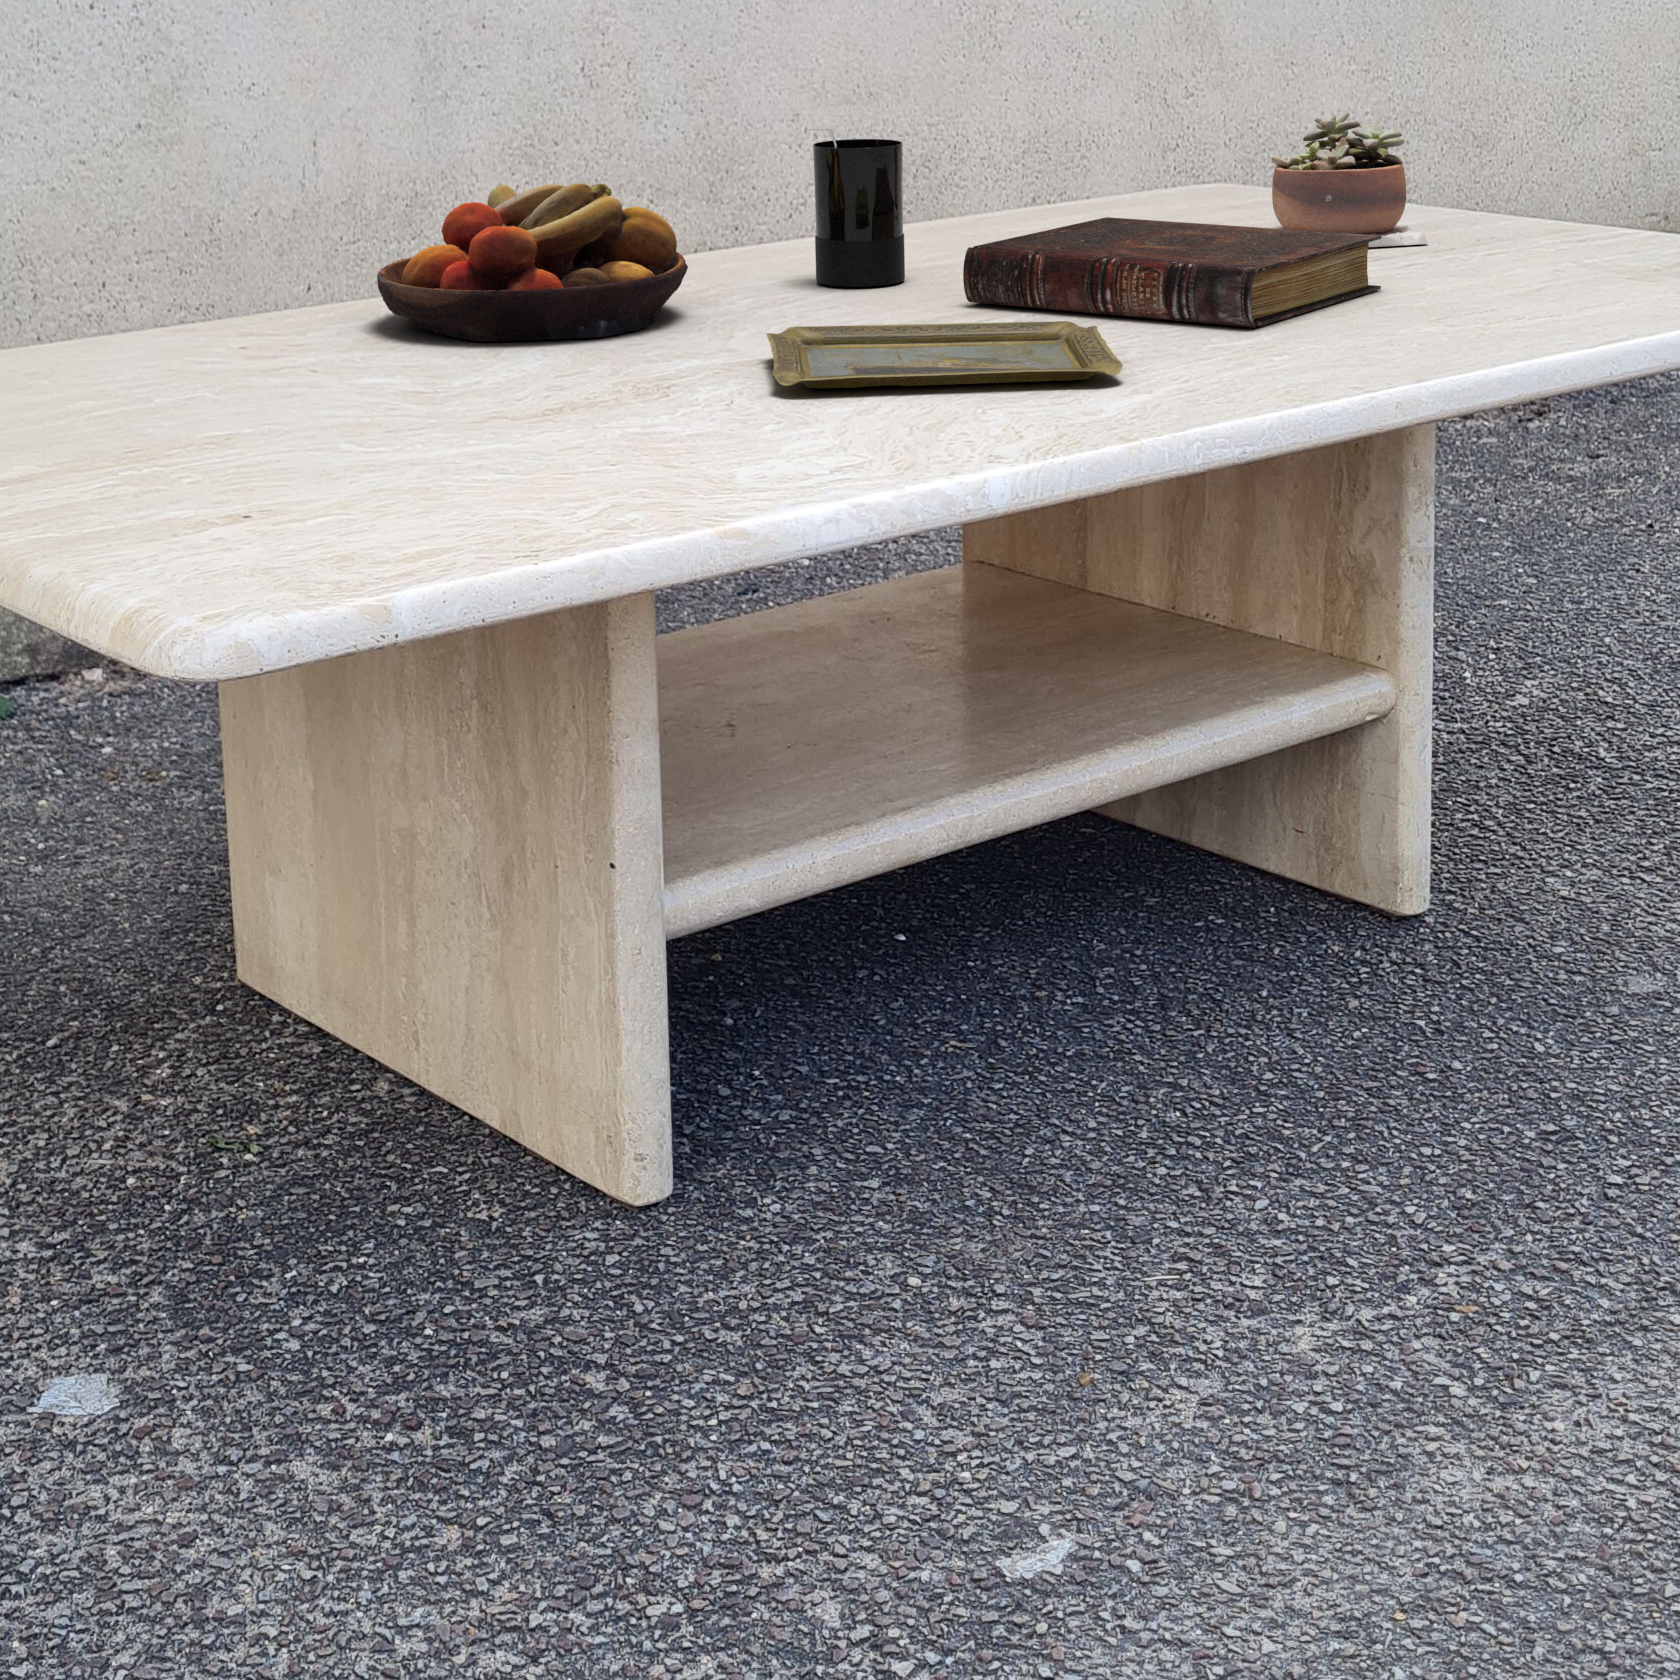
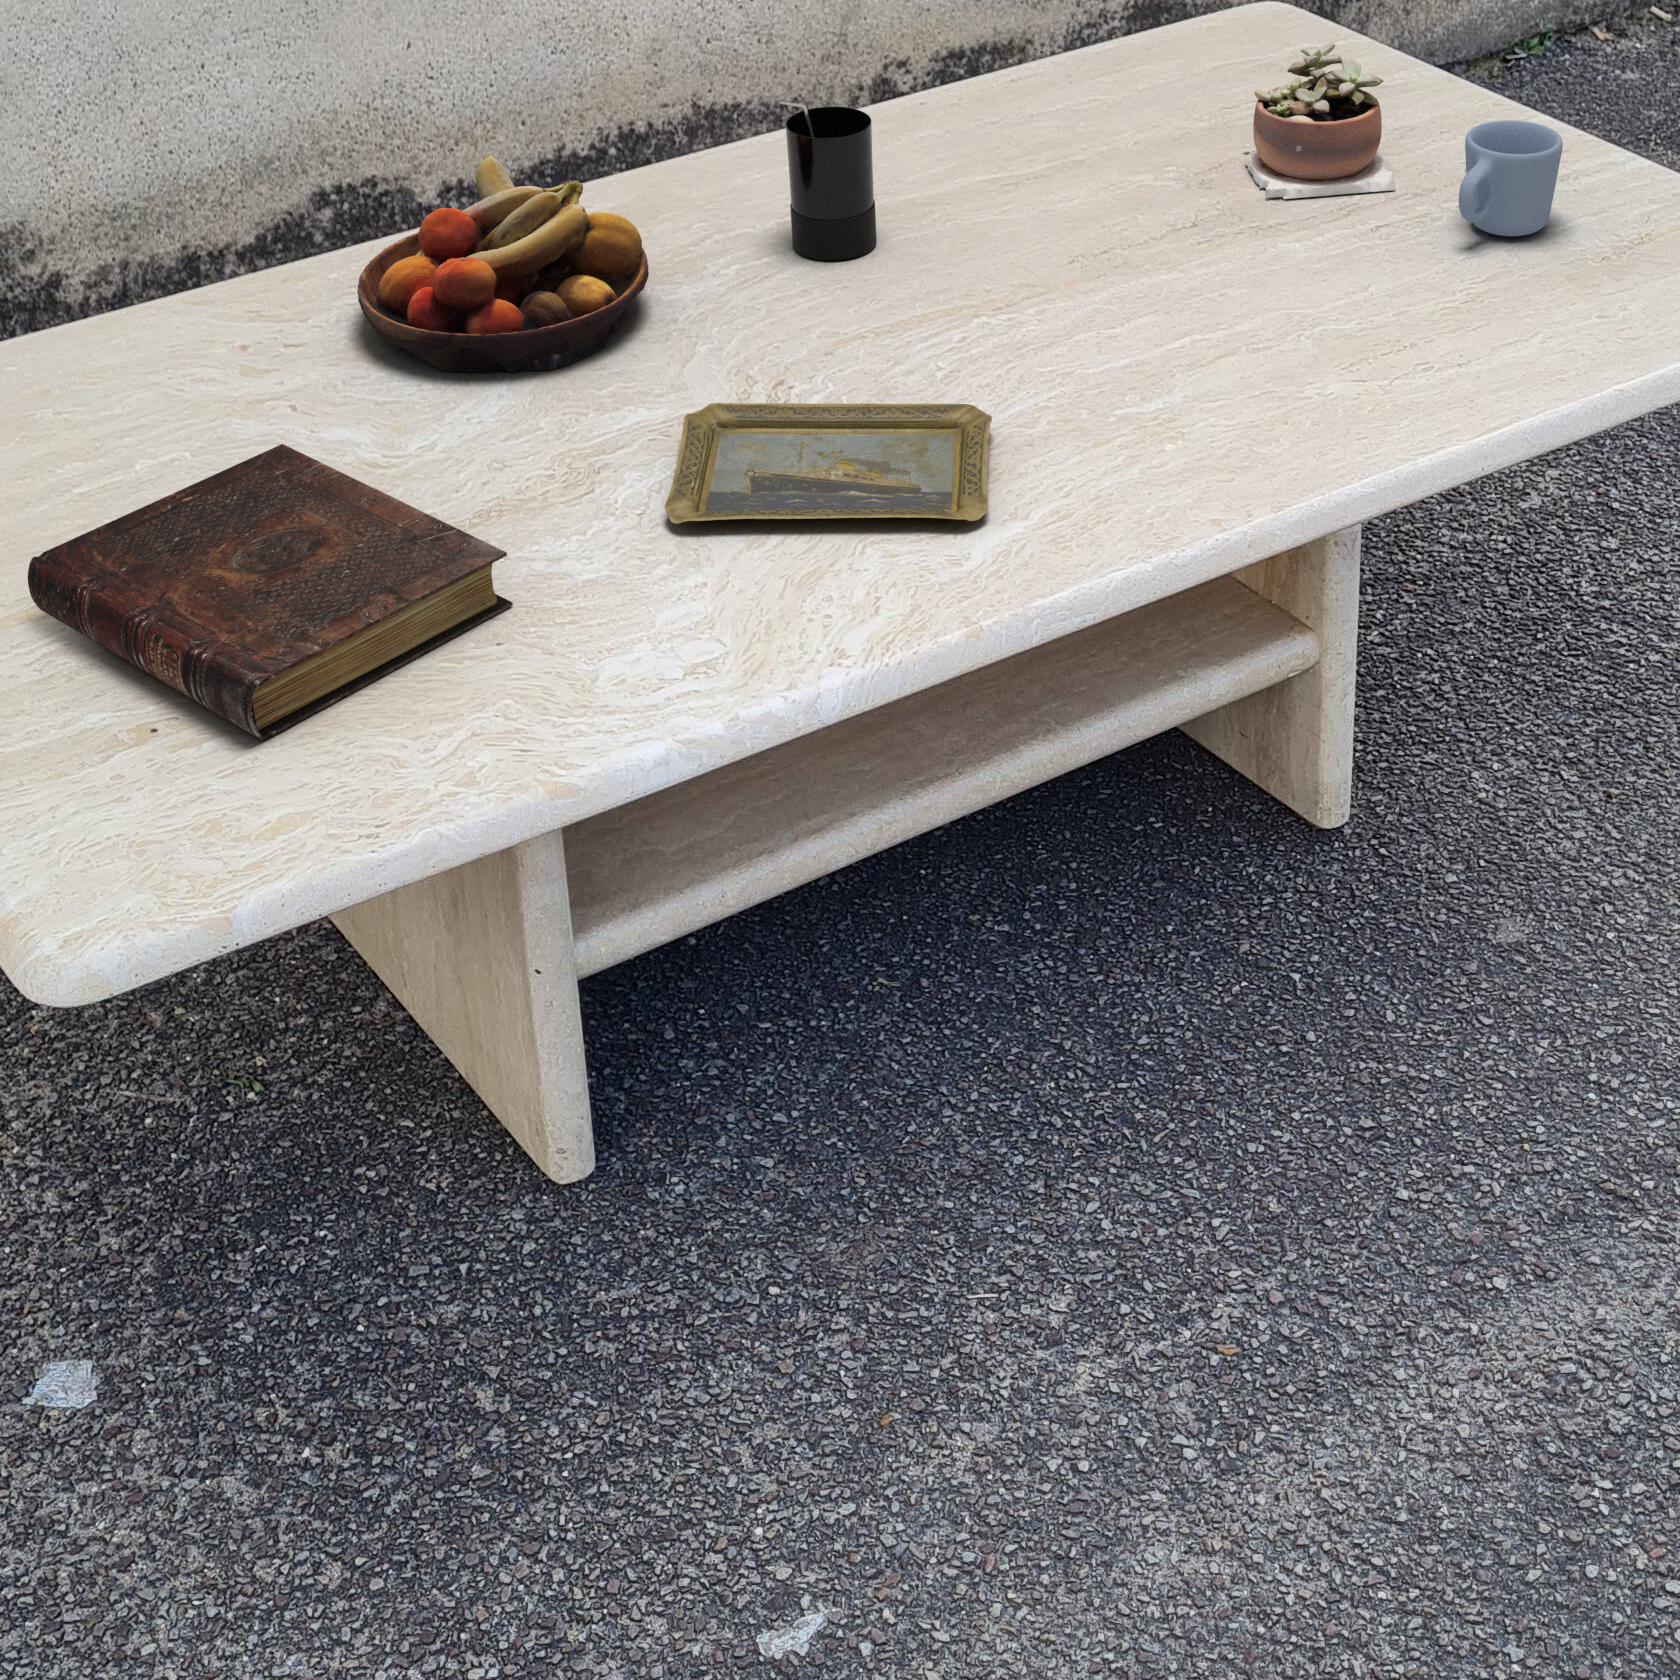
mug: none [1510,149,1612,256] -> present [1459,120,1563,236]
book: present [963,217,1382,328] -> present [28,444,513,740]

